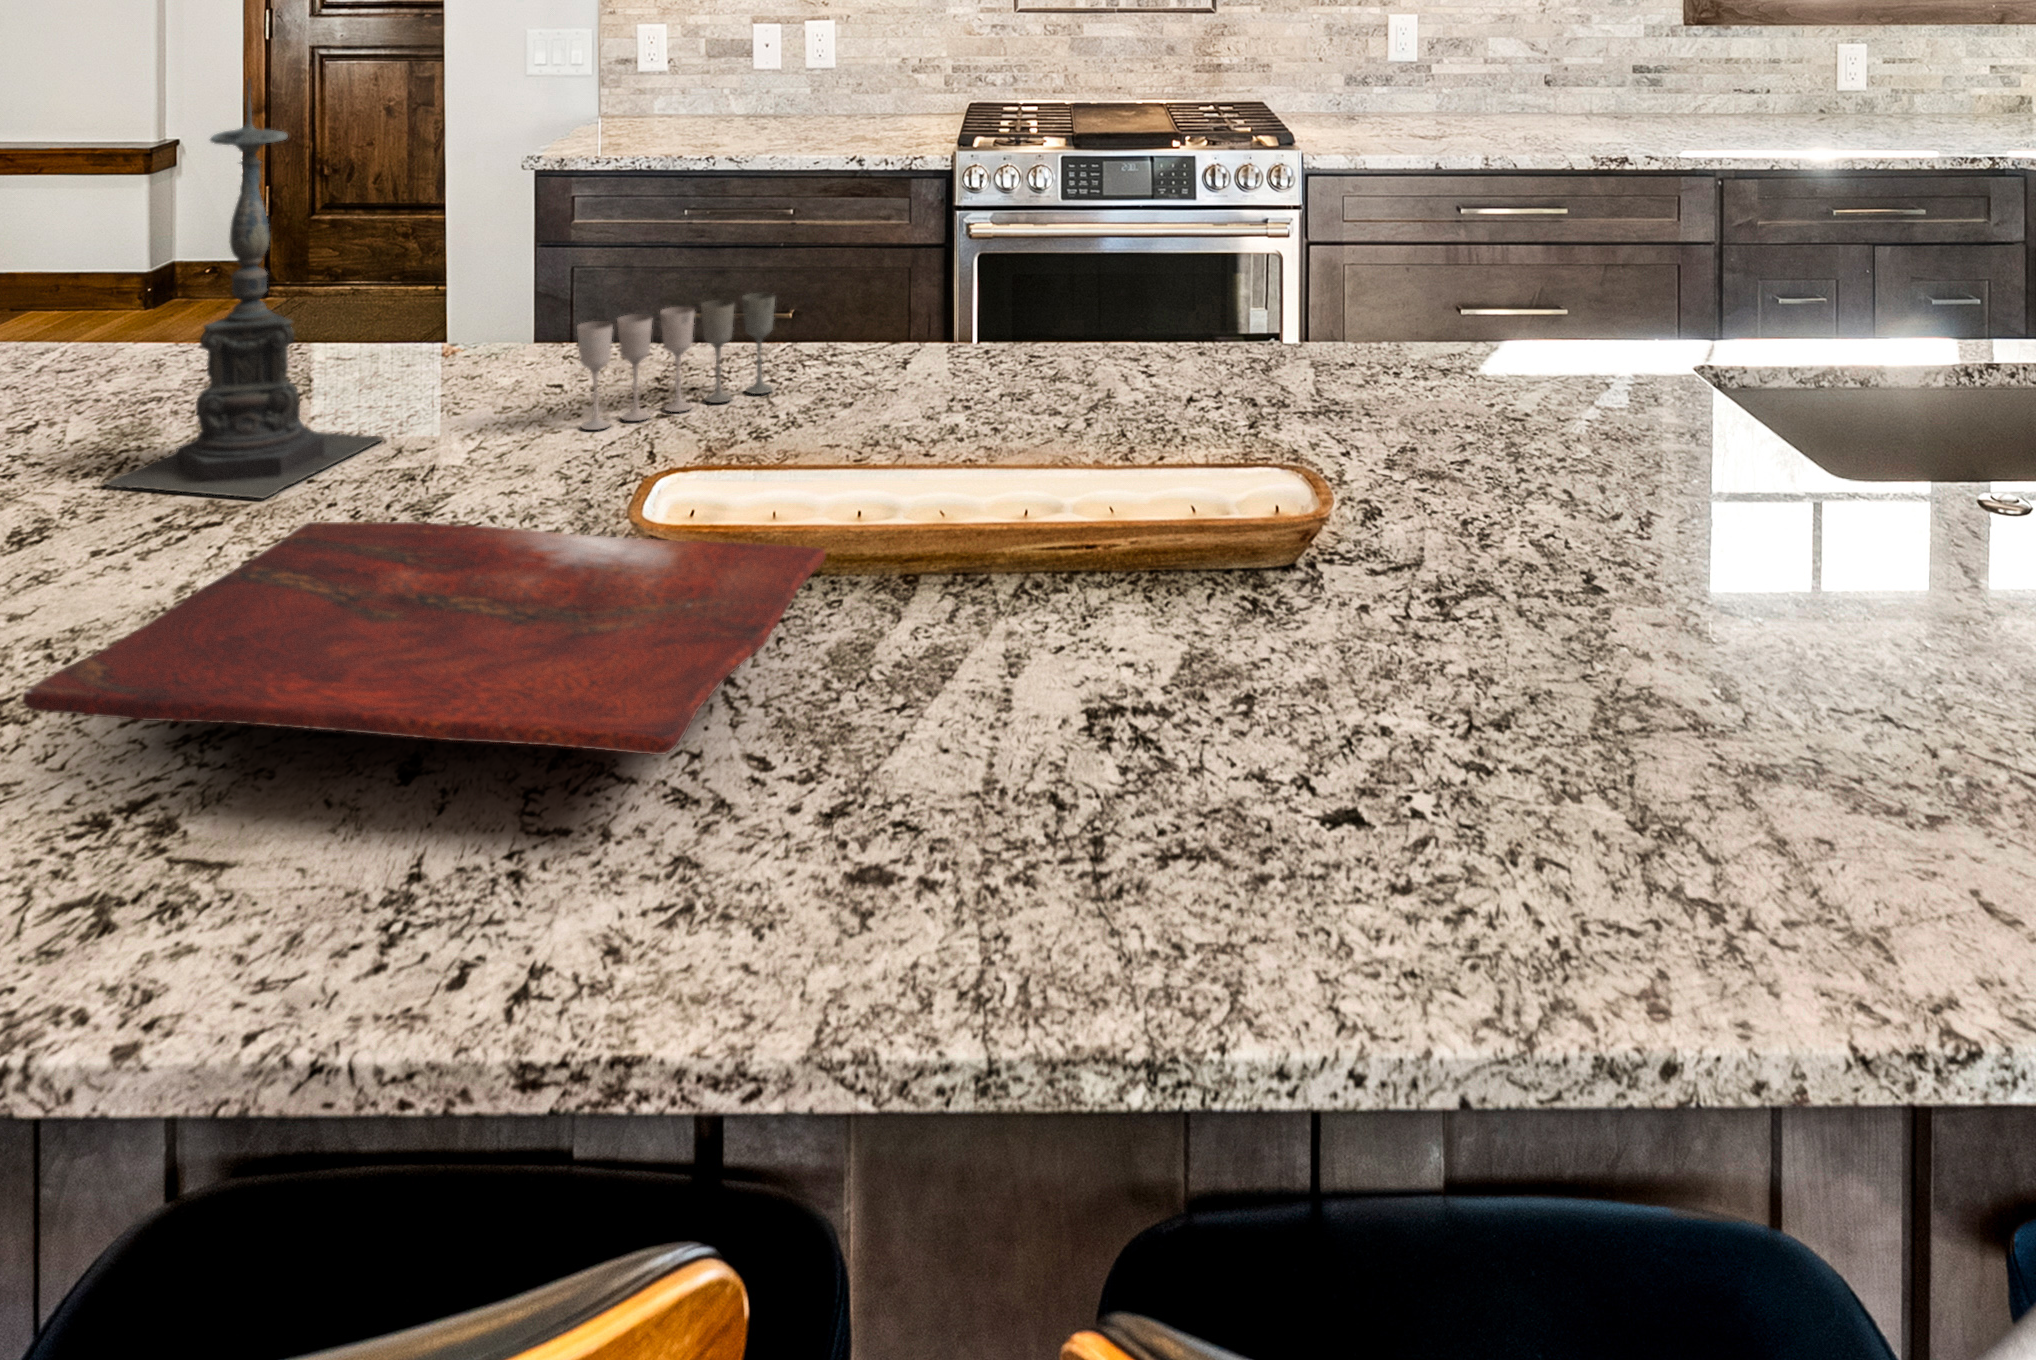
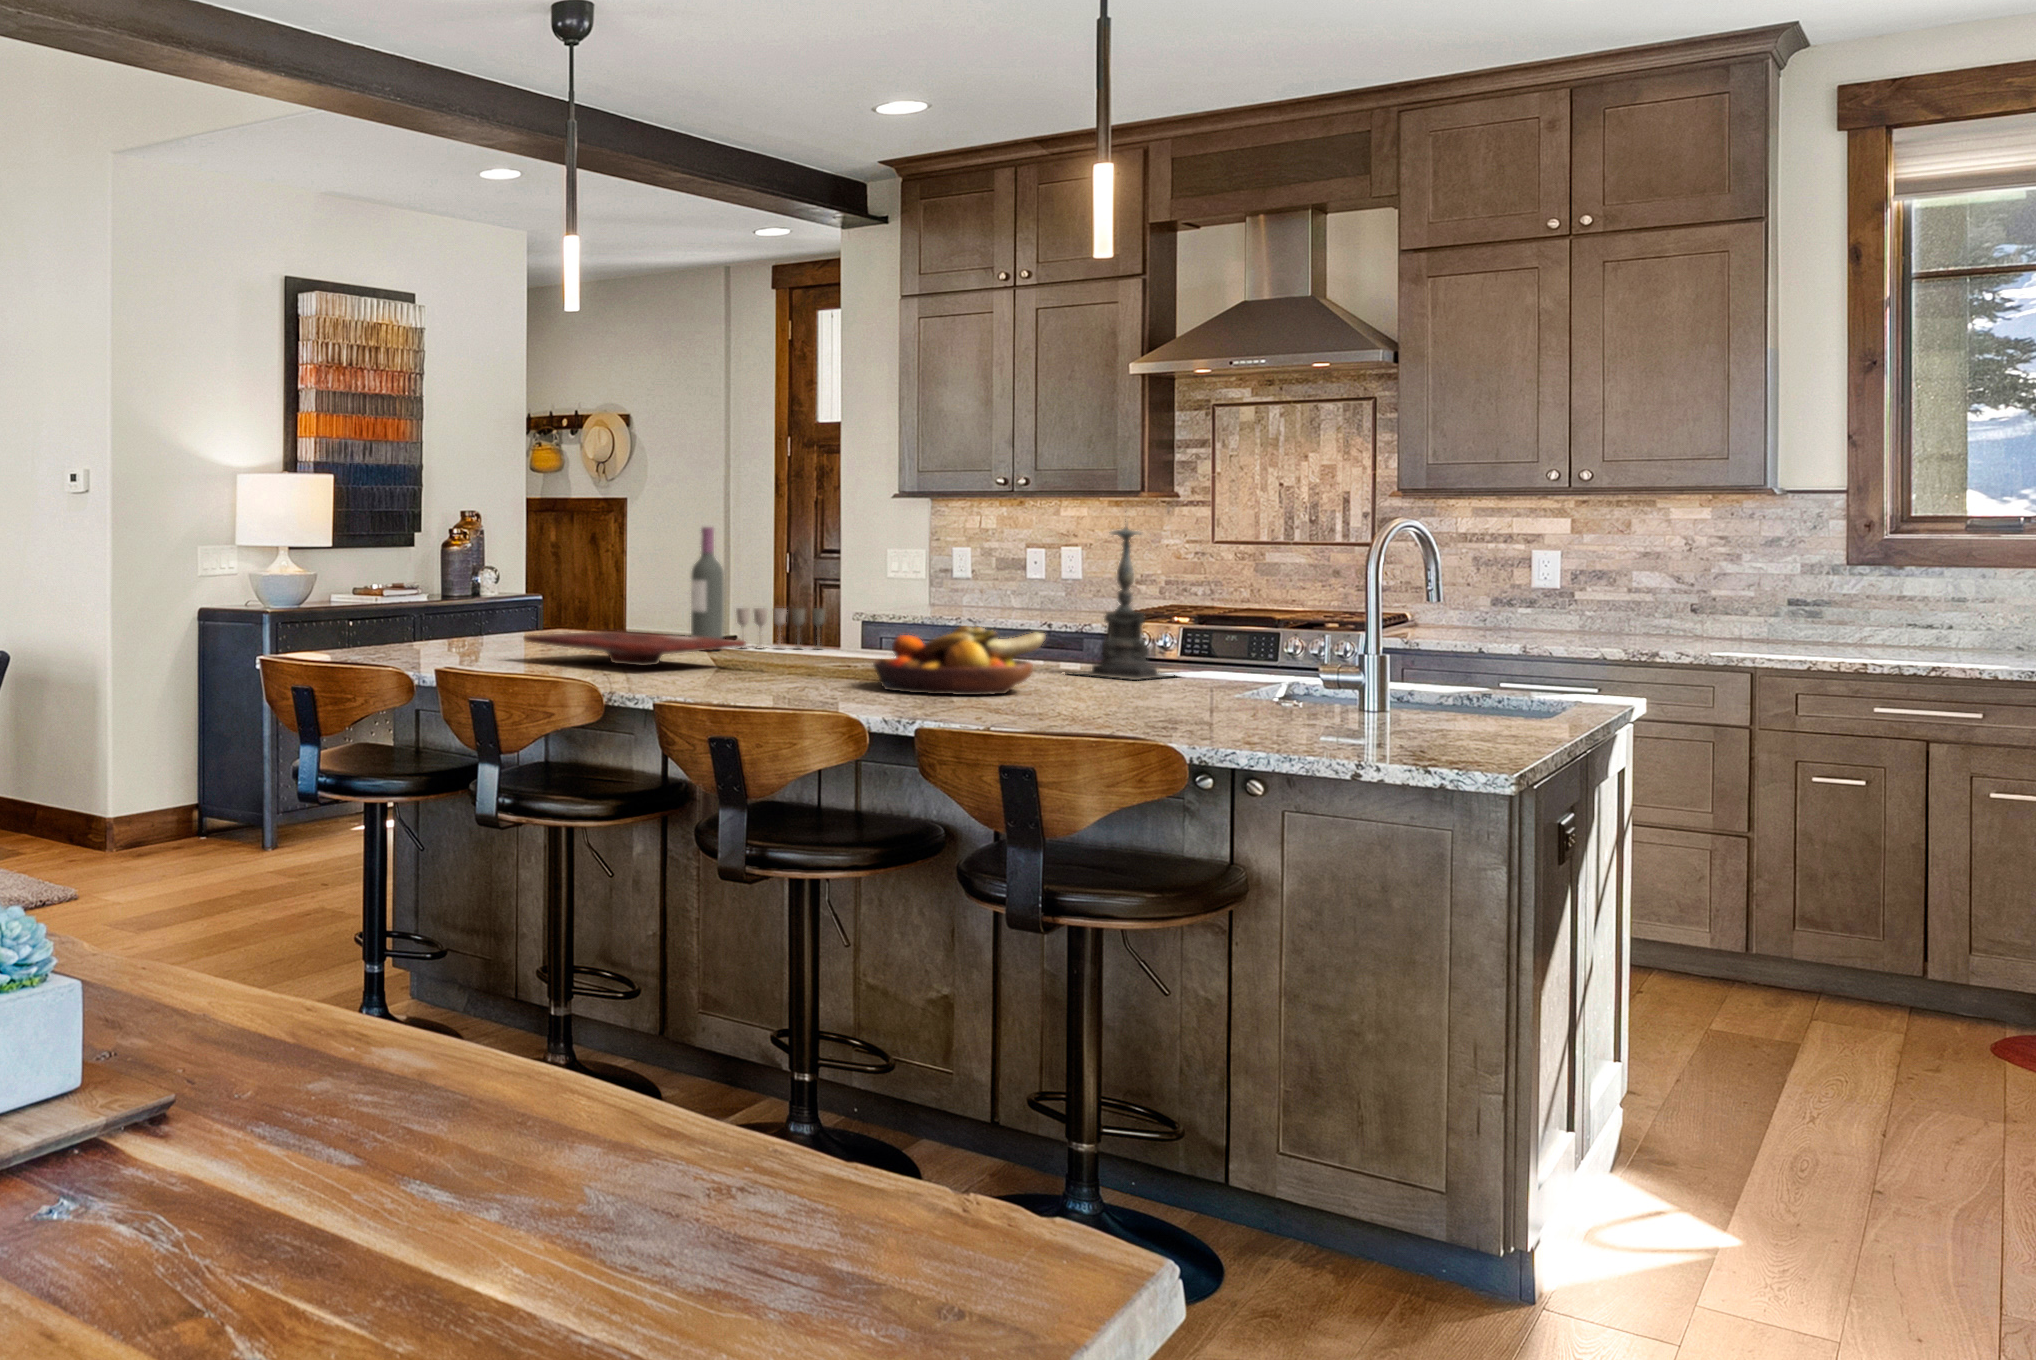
candle holder: present [104,84,384,498] -> present [1070,521,1171,680]
wine bottle: none [481,131,572,473] -> present [691,527,724,650]
fruit bowl: none [1365,480,1833,797] -> present [874,626,1046,695]

